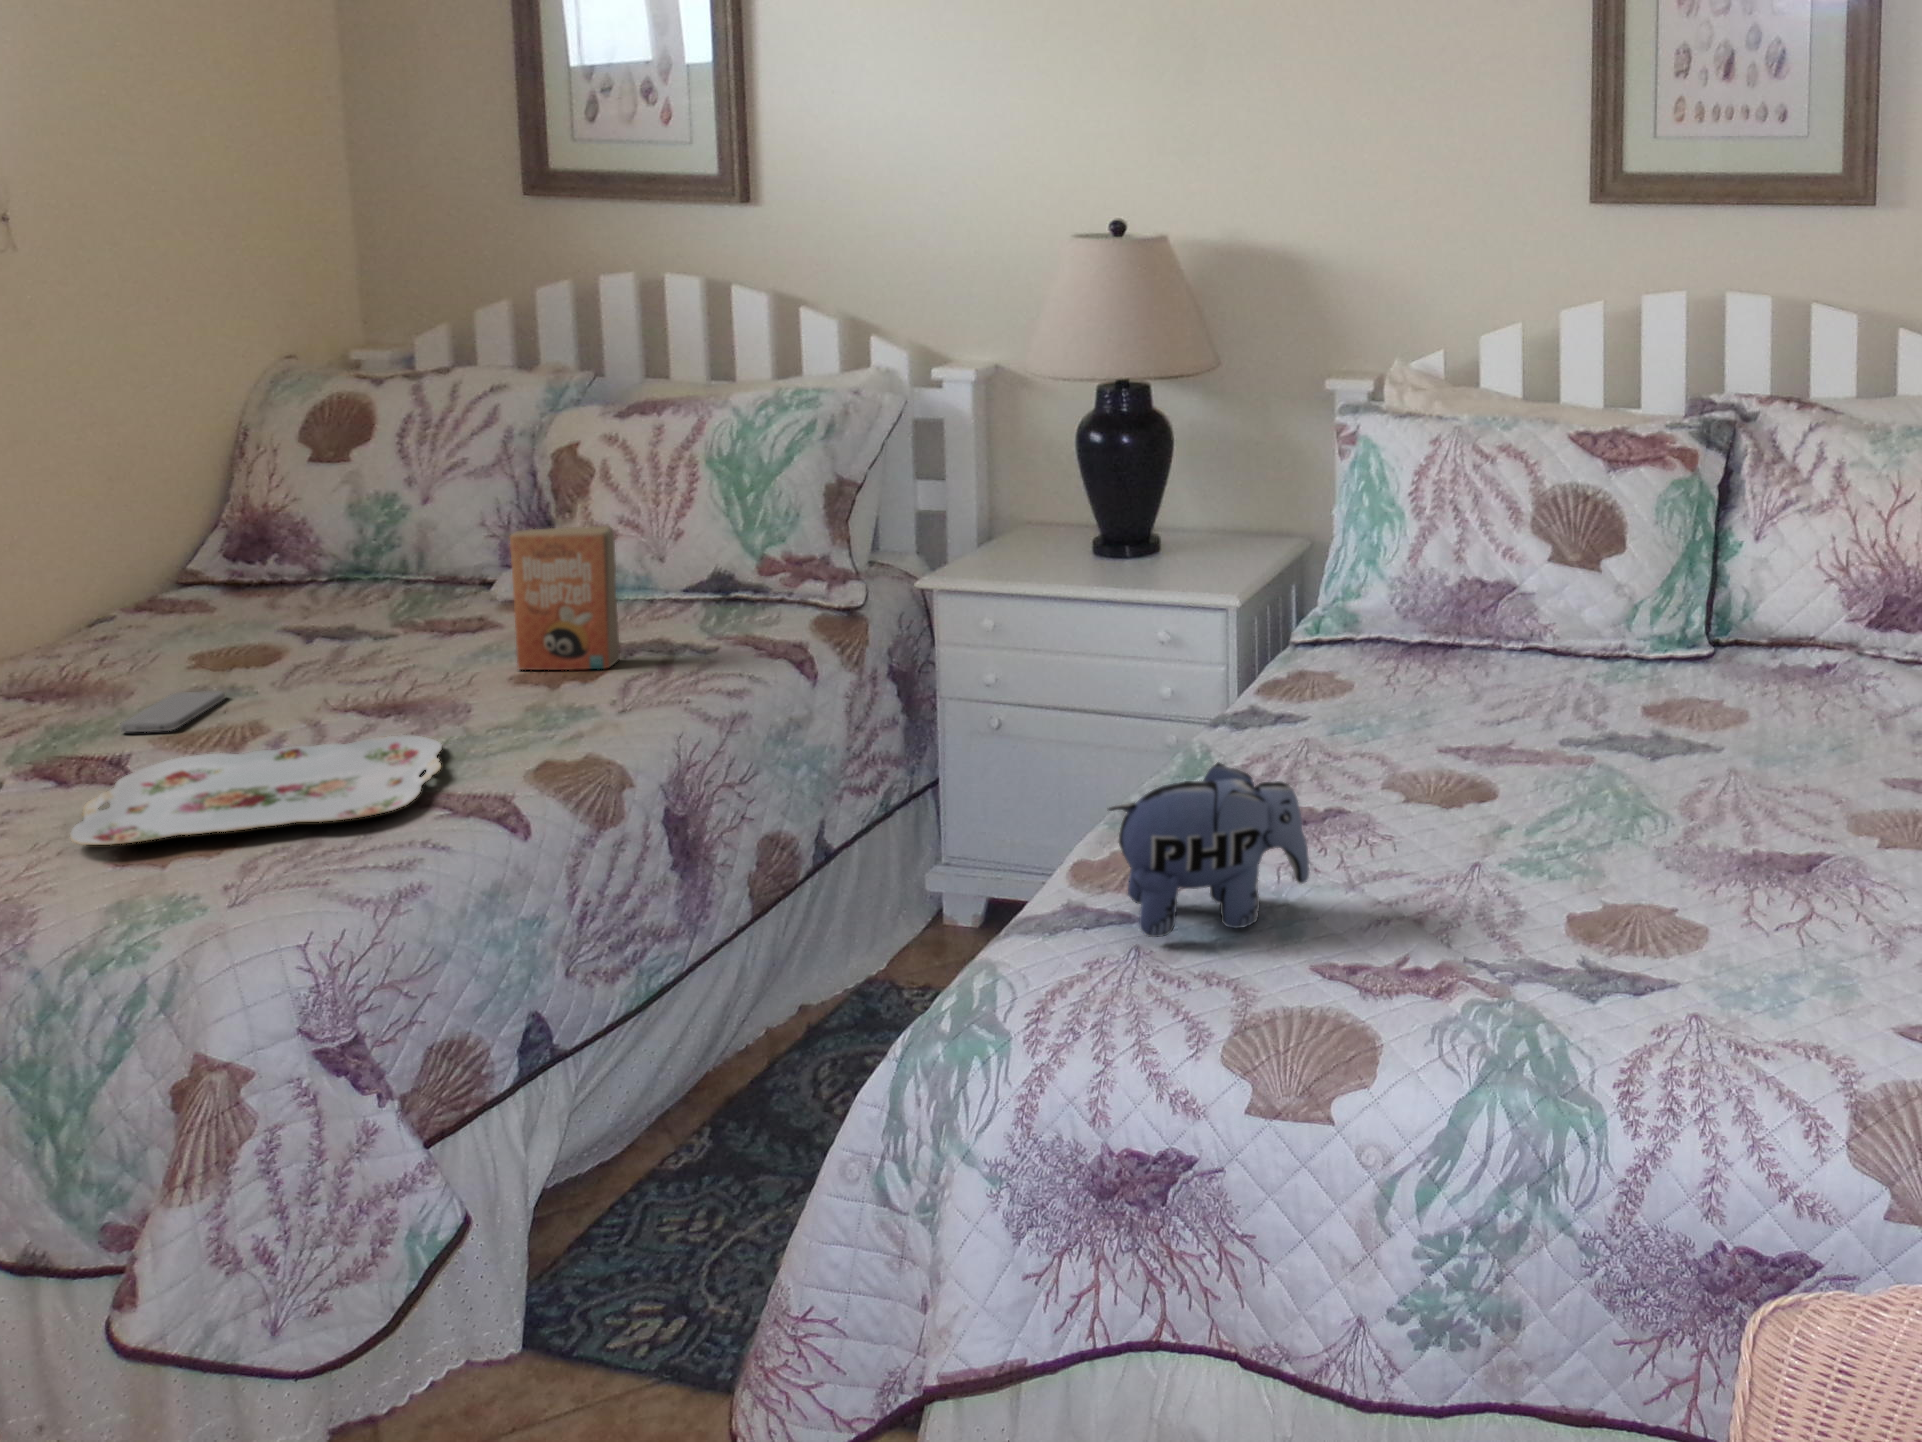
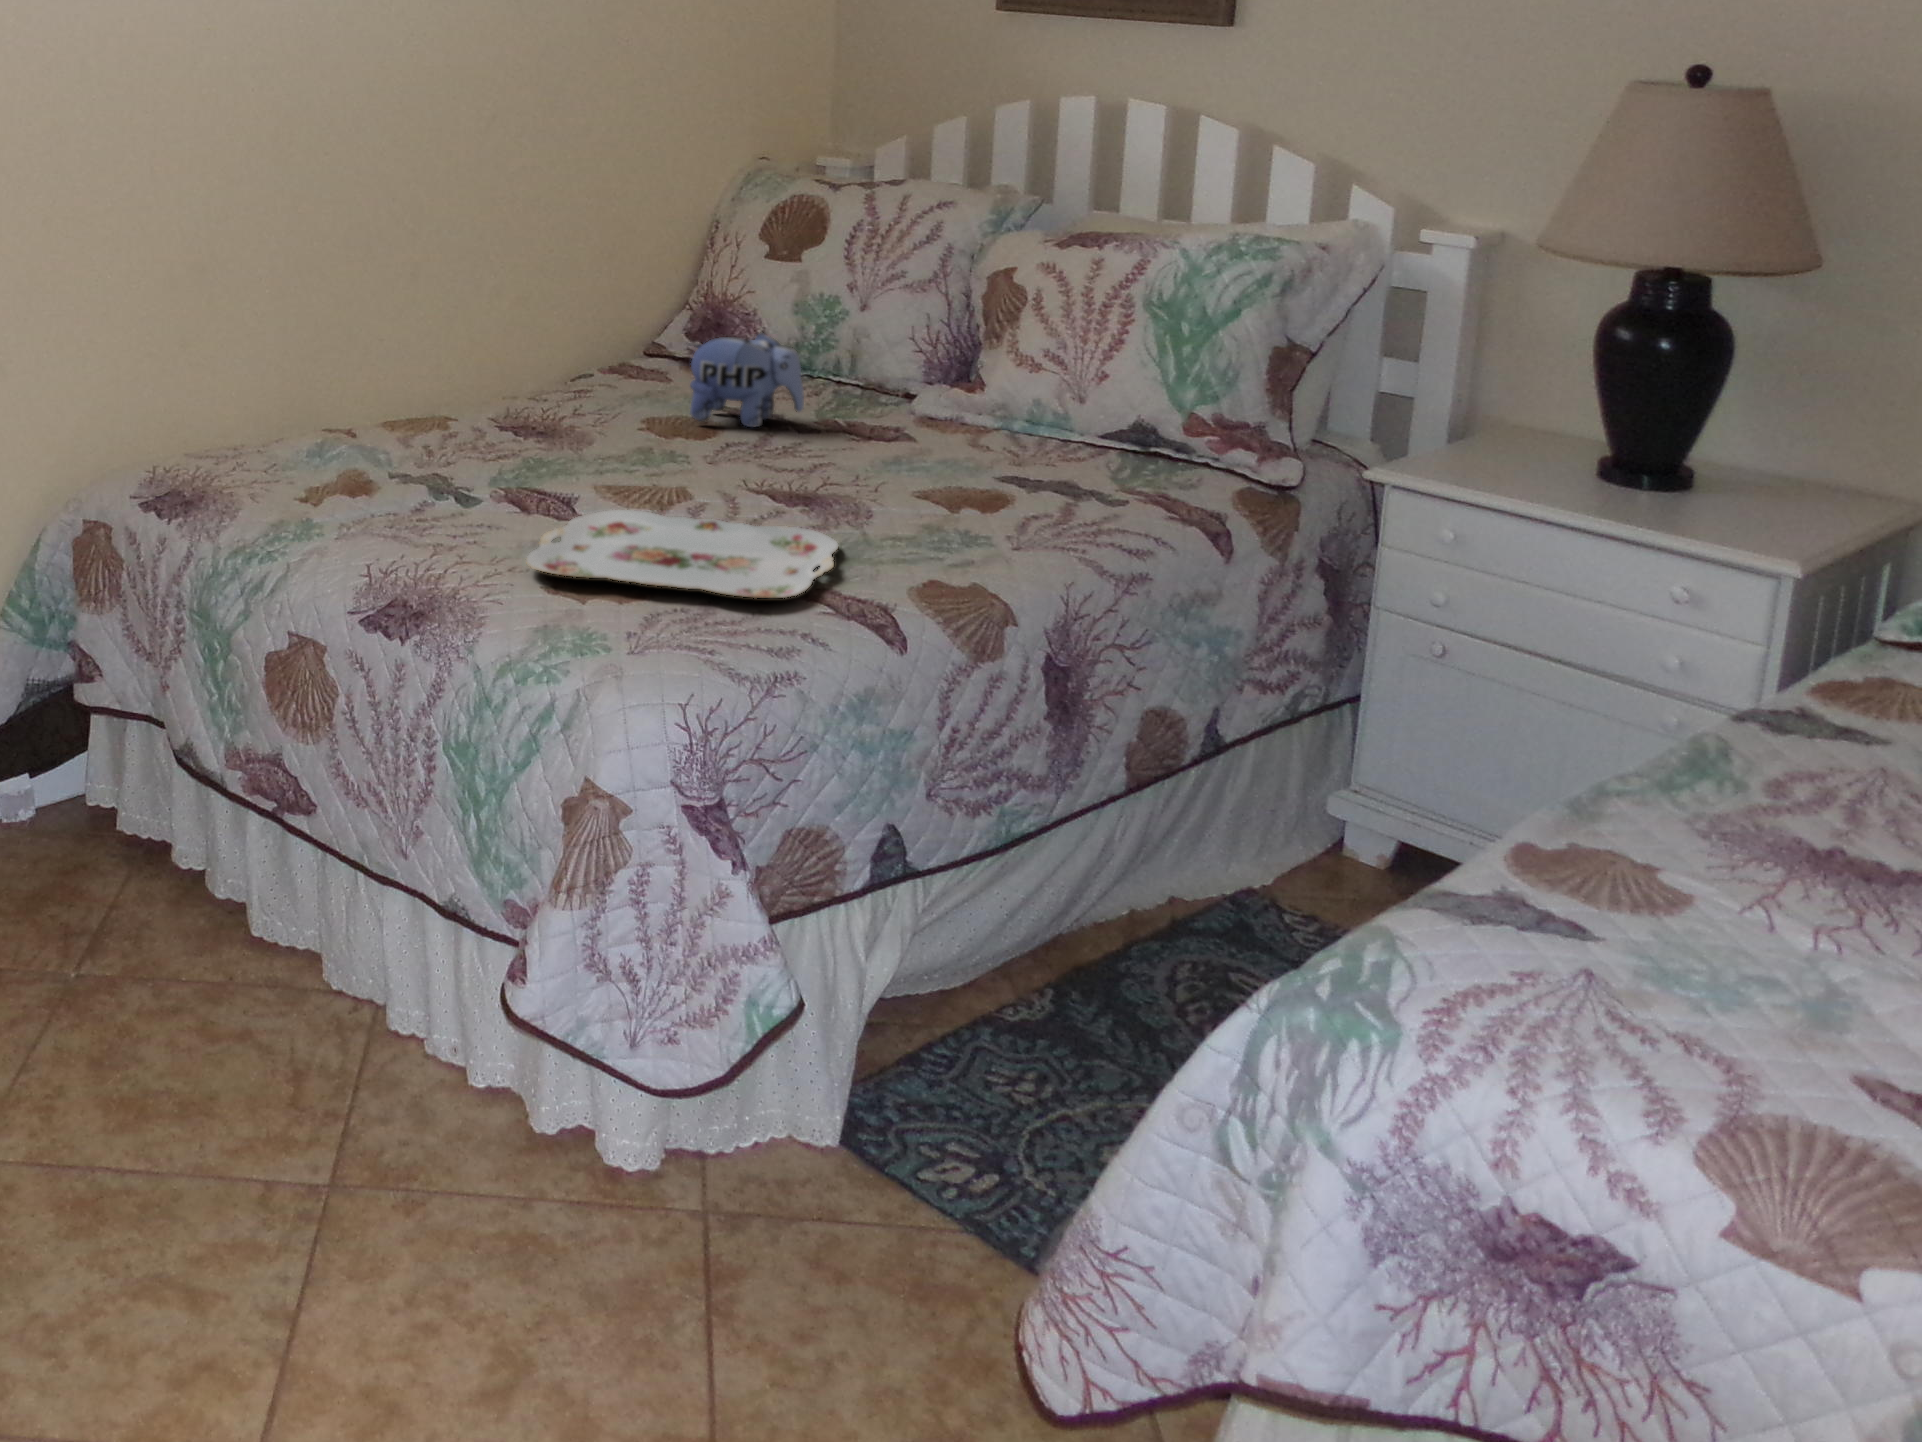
paperback book: present [510,526,620,670] -> none [856,348,1082,524]
smartphone: present [120,691,225,732] -> none [582,453,668,485]
plush toy: present [1108,763,1309,937] -> present [688,332,804,428]

